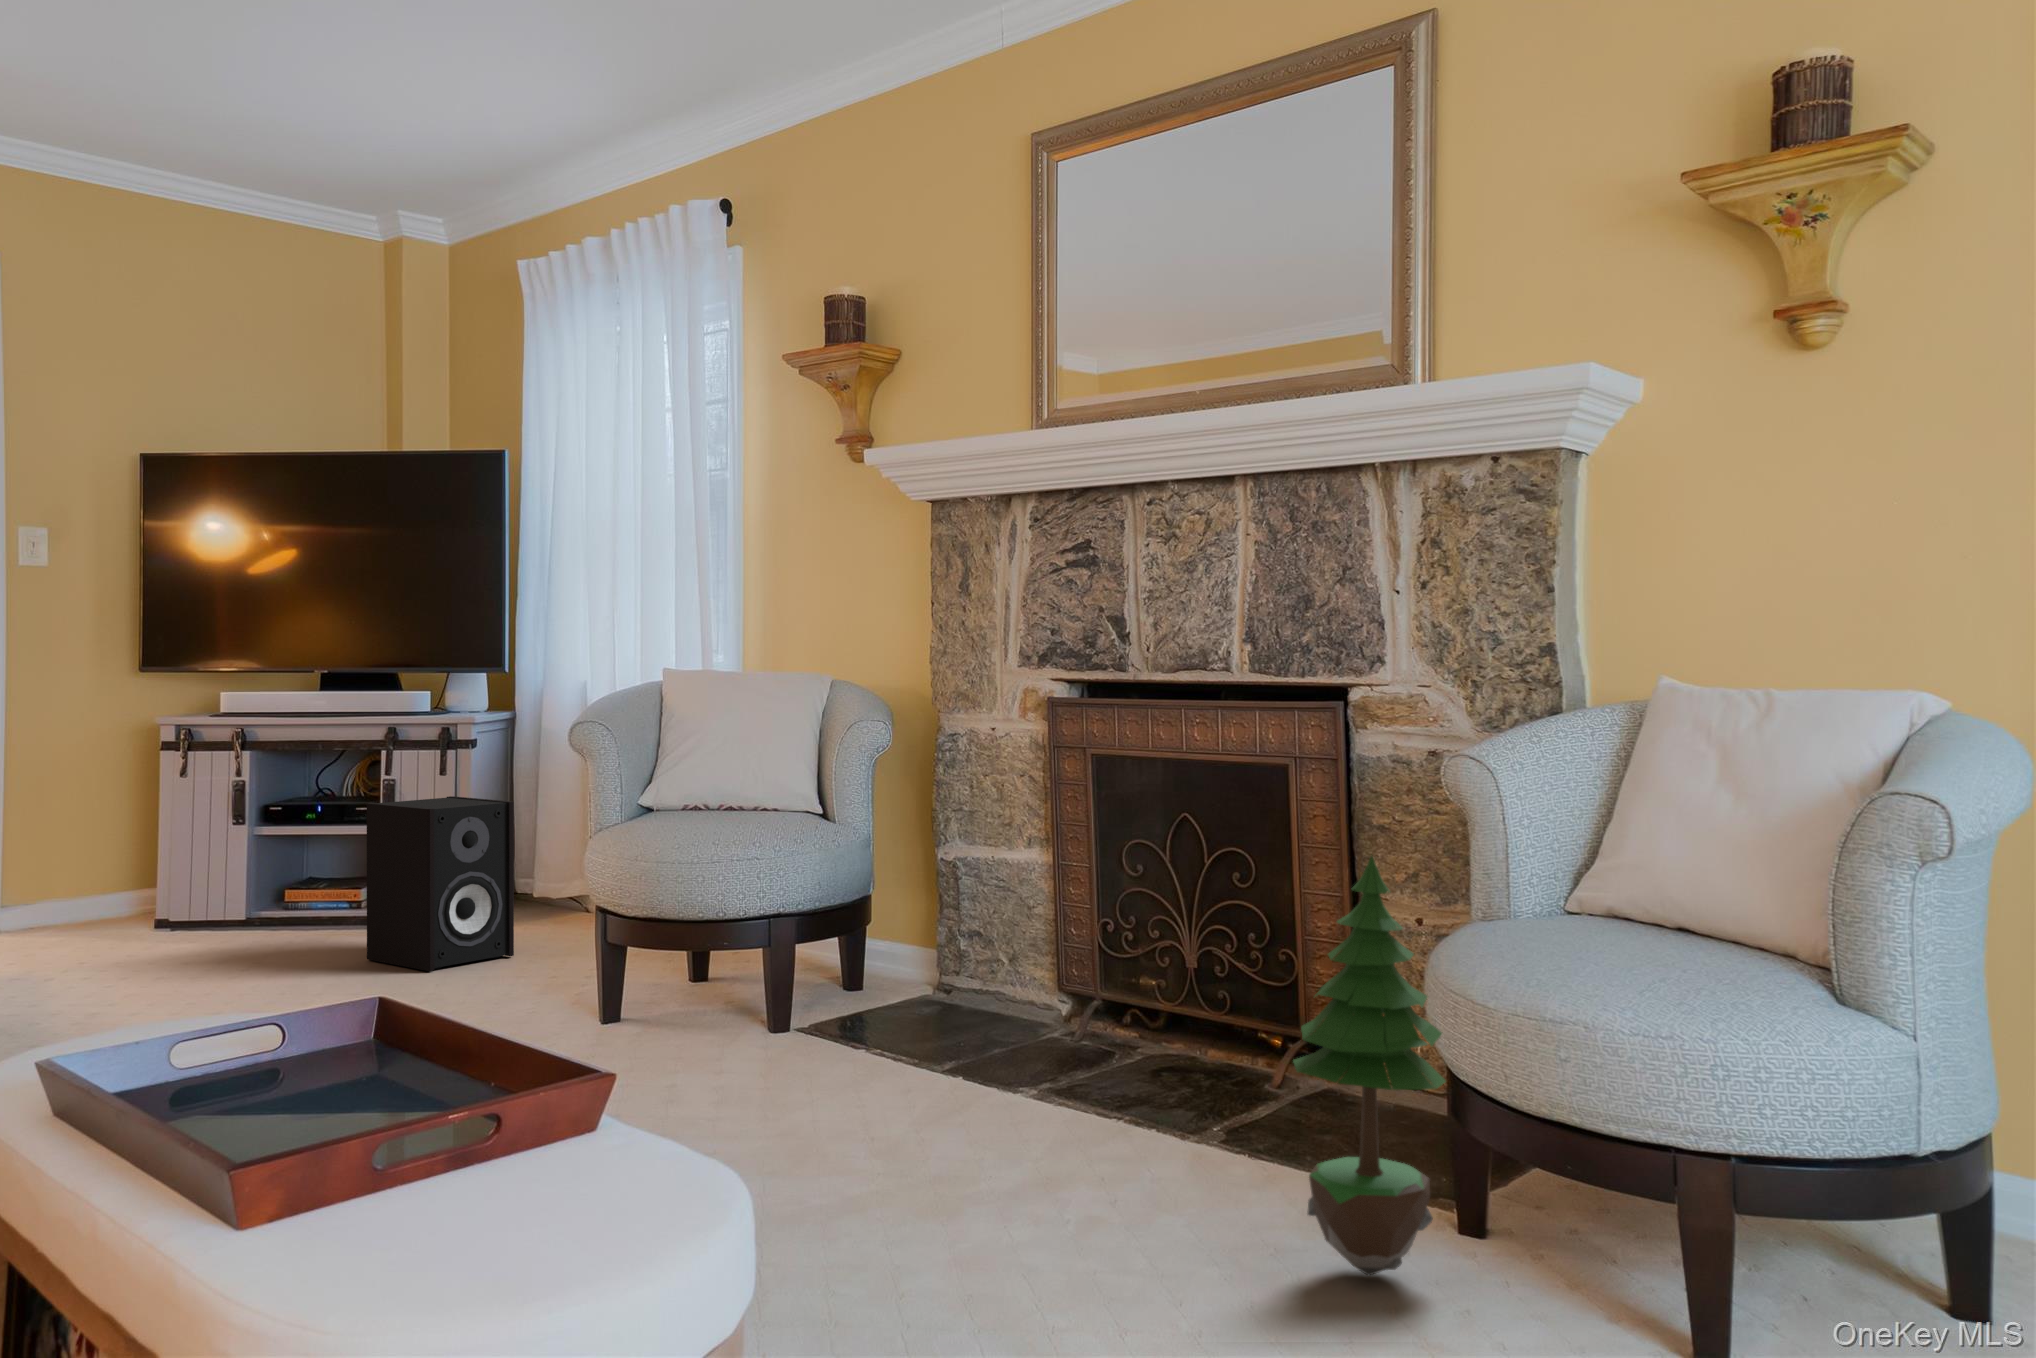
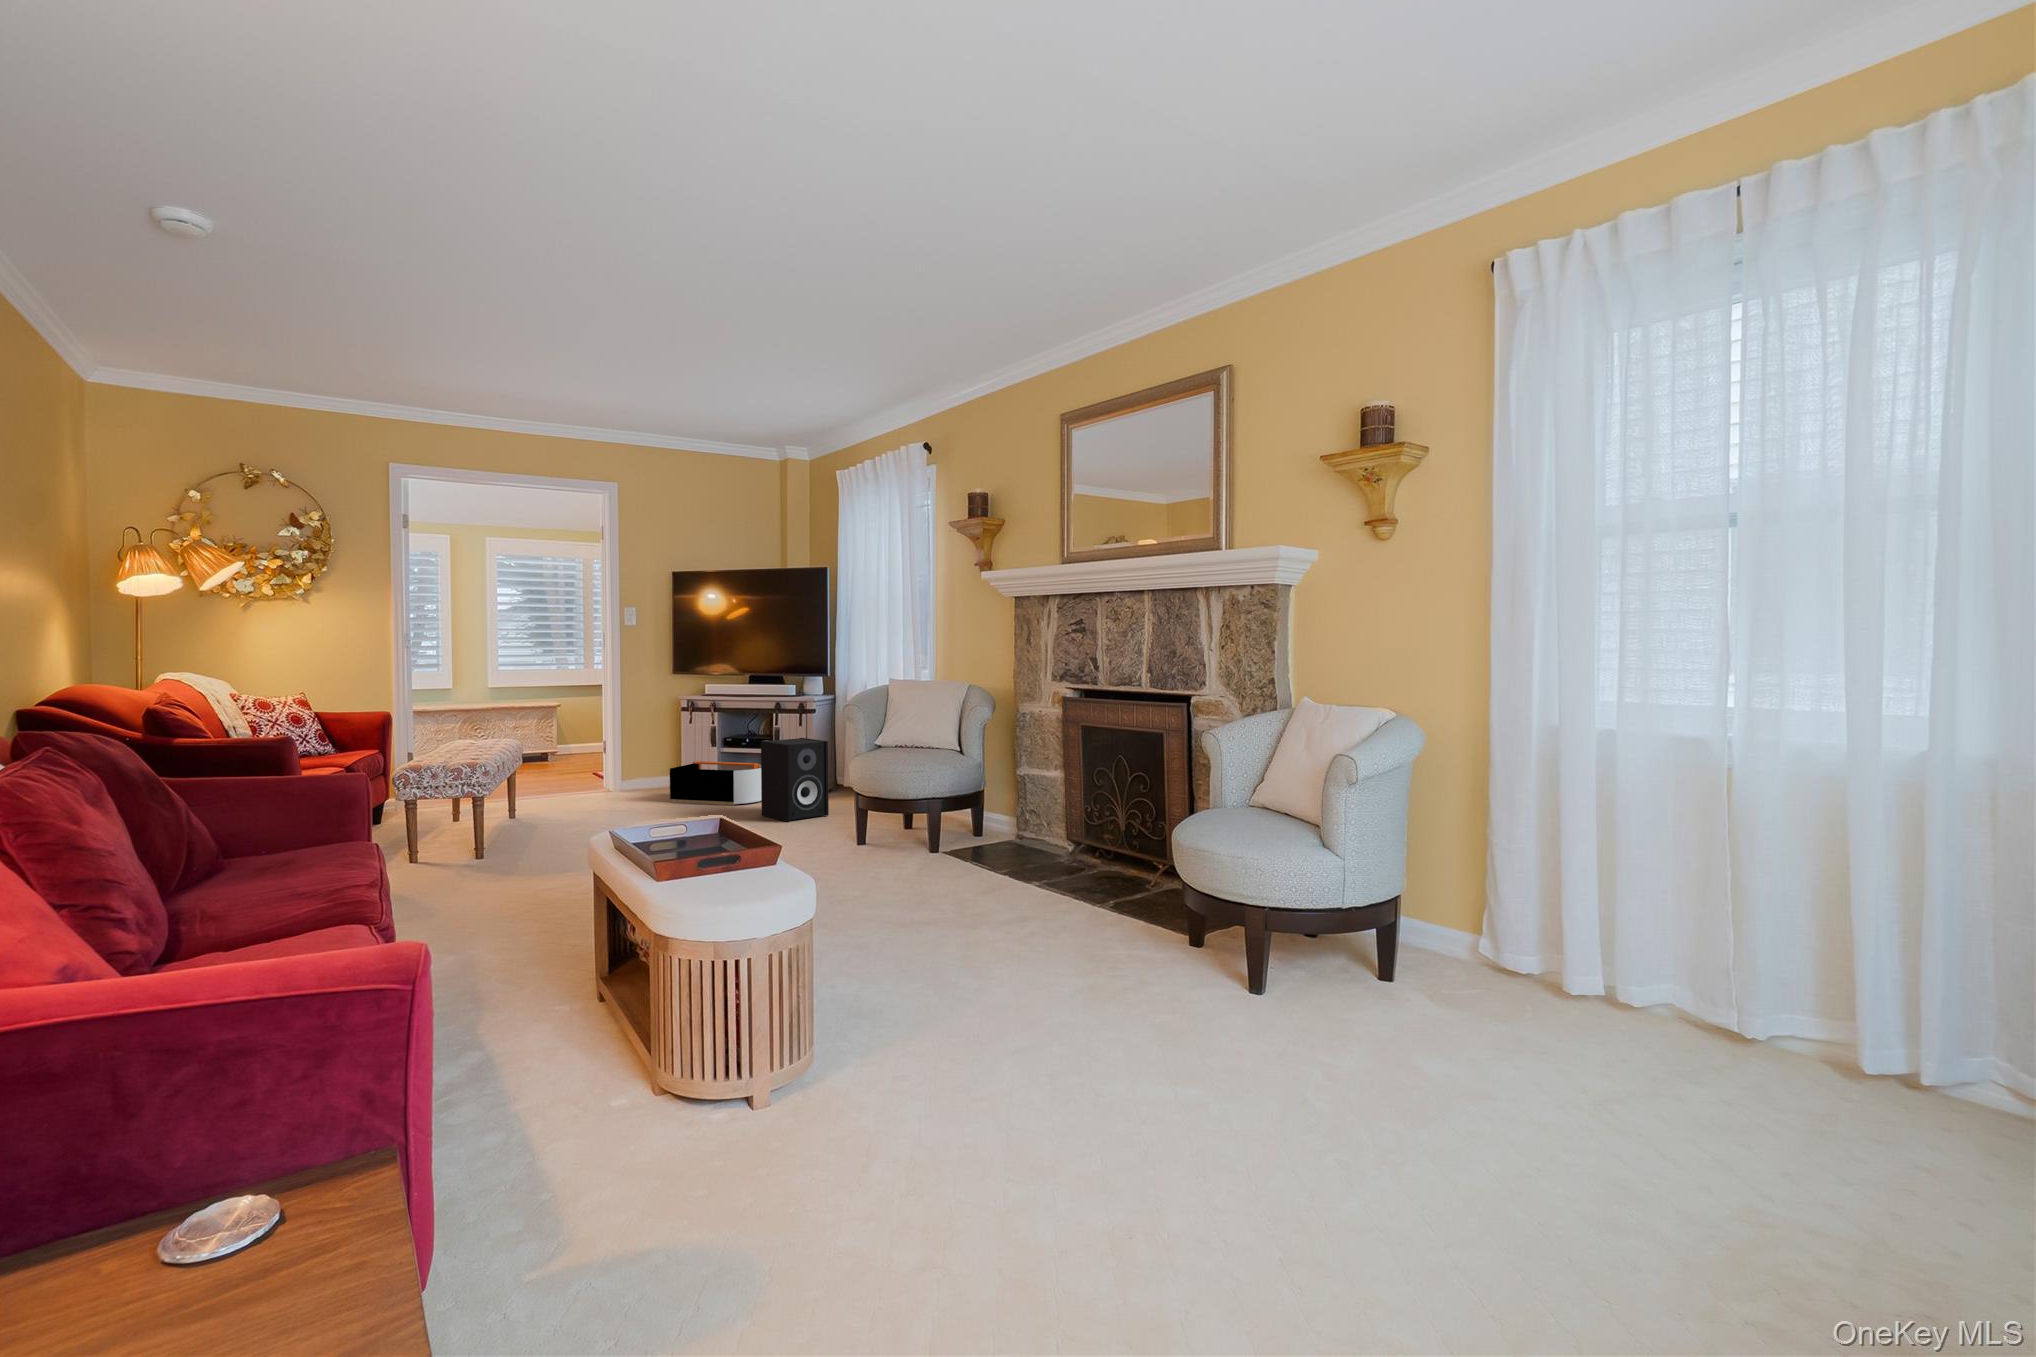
storage bin: none [153,851,364,941] -> present [670,761,762,805]
potted tree: present [1293,856,1446,1275] -> none [1097,781,1164,965]

